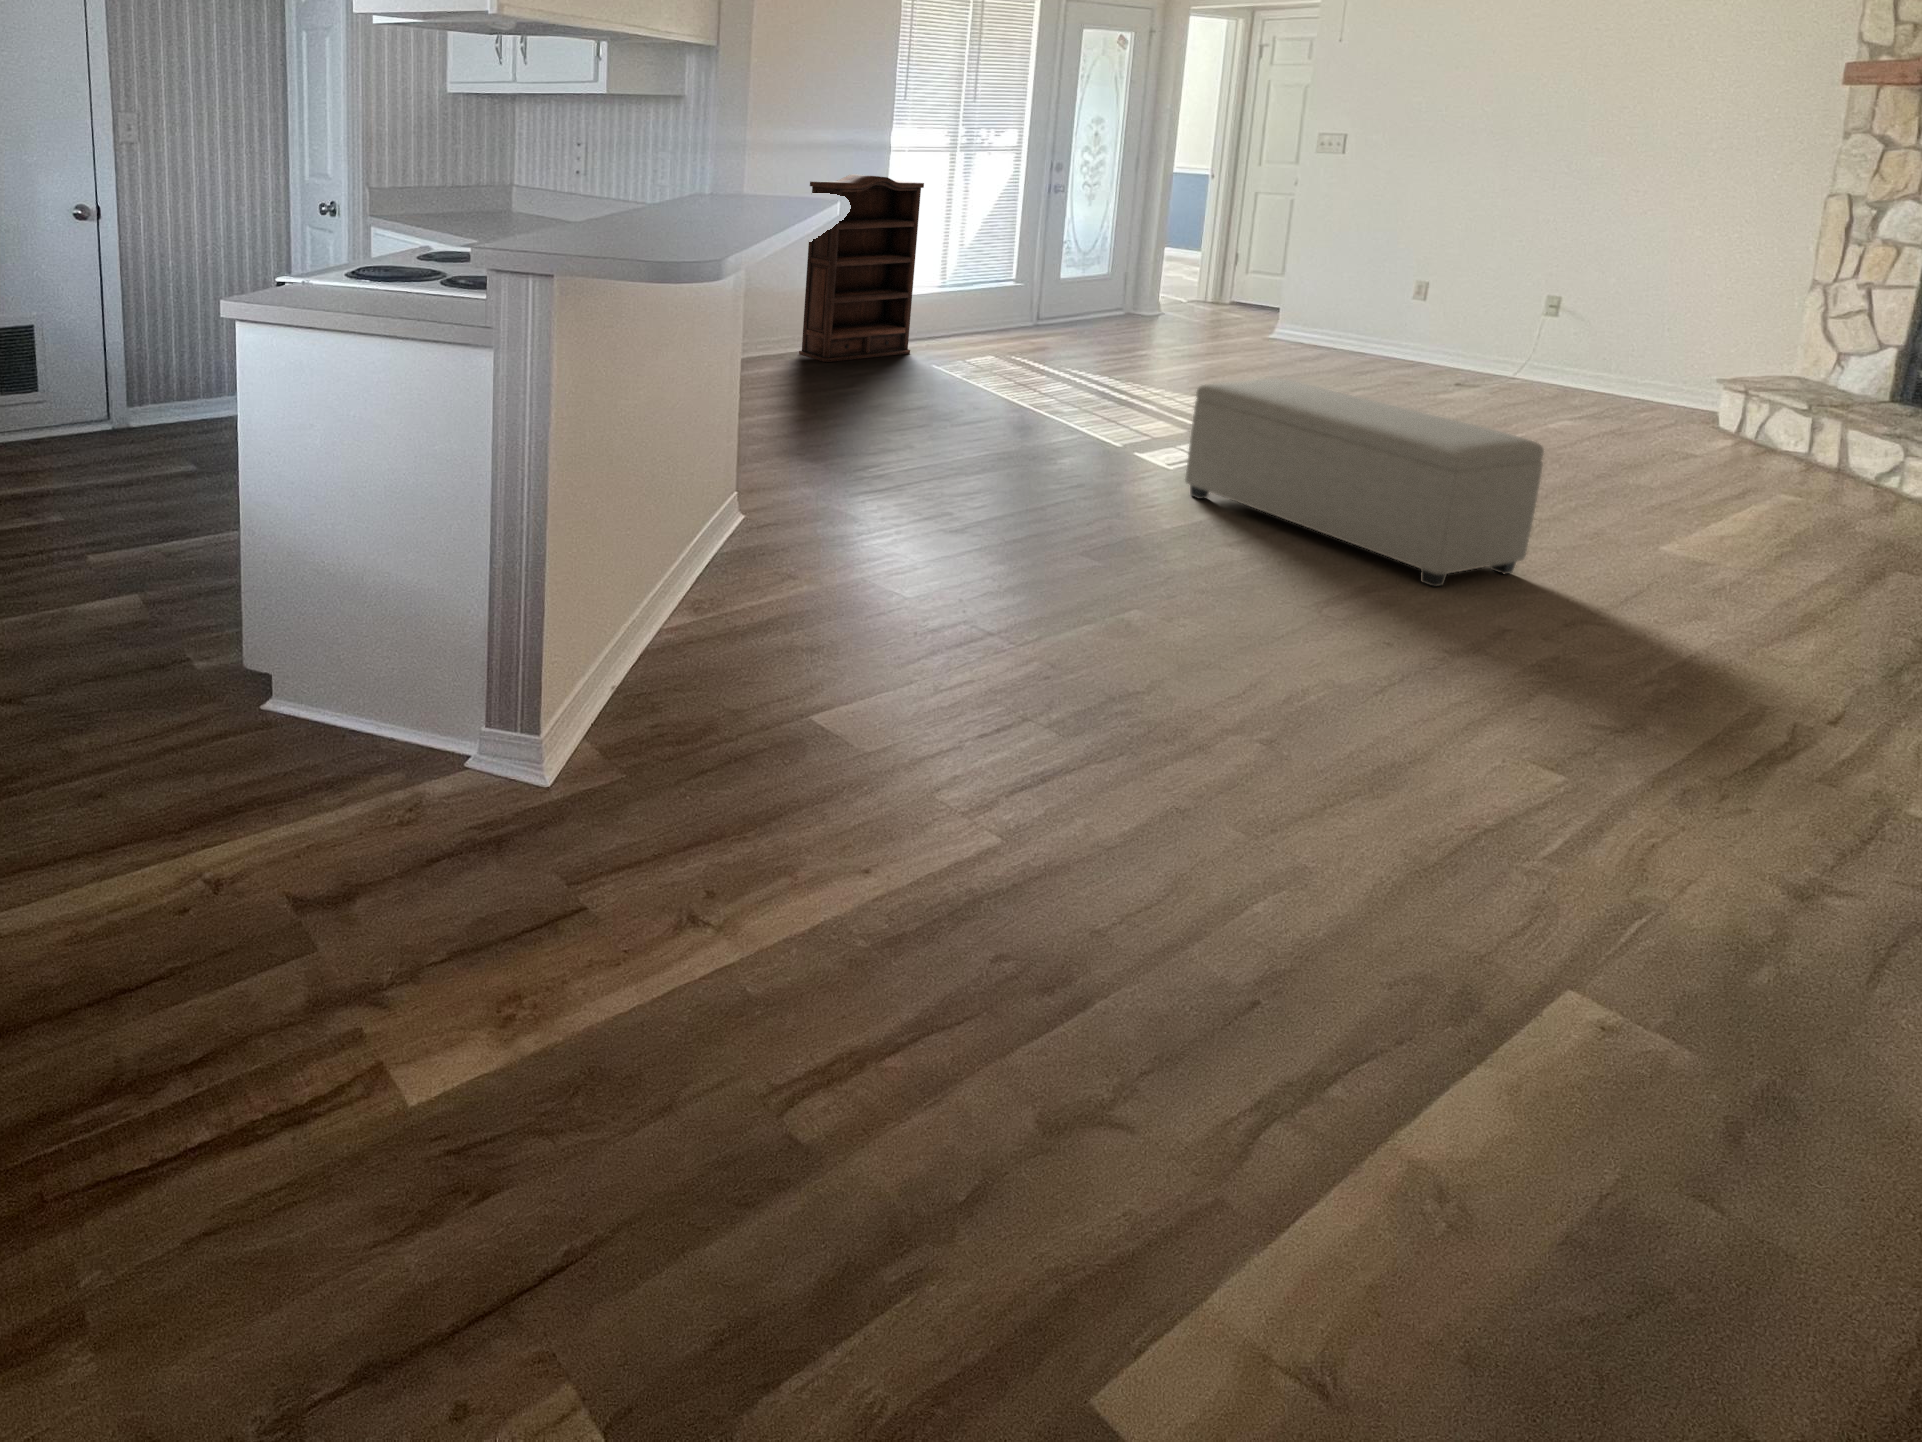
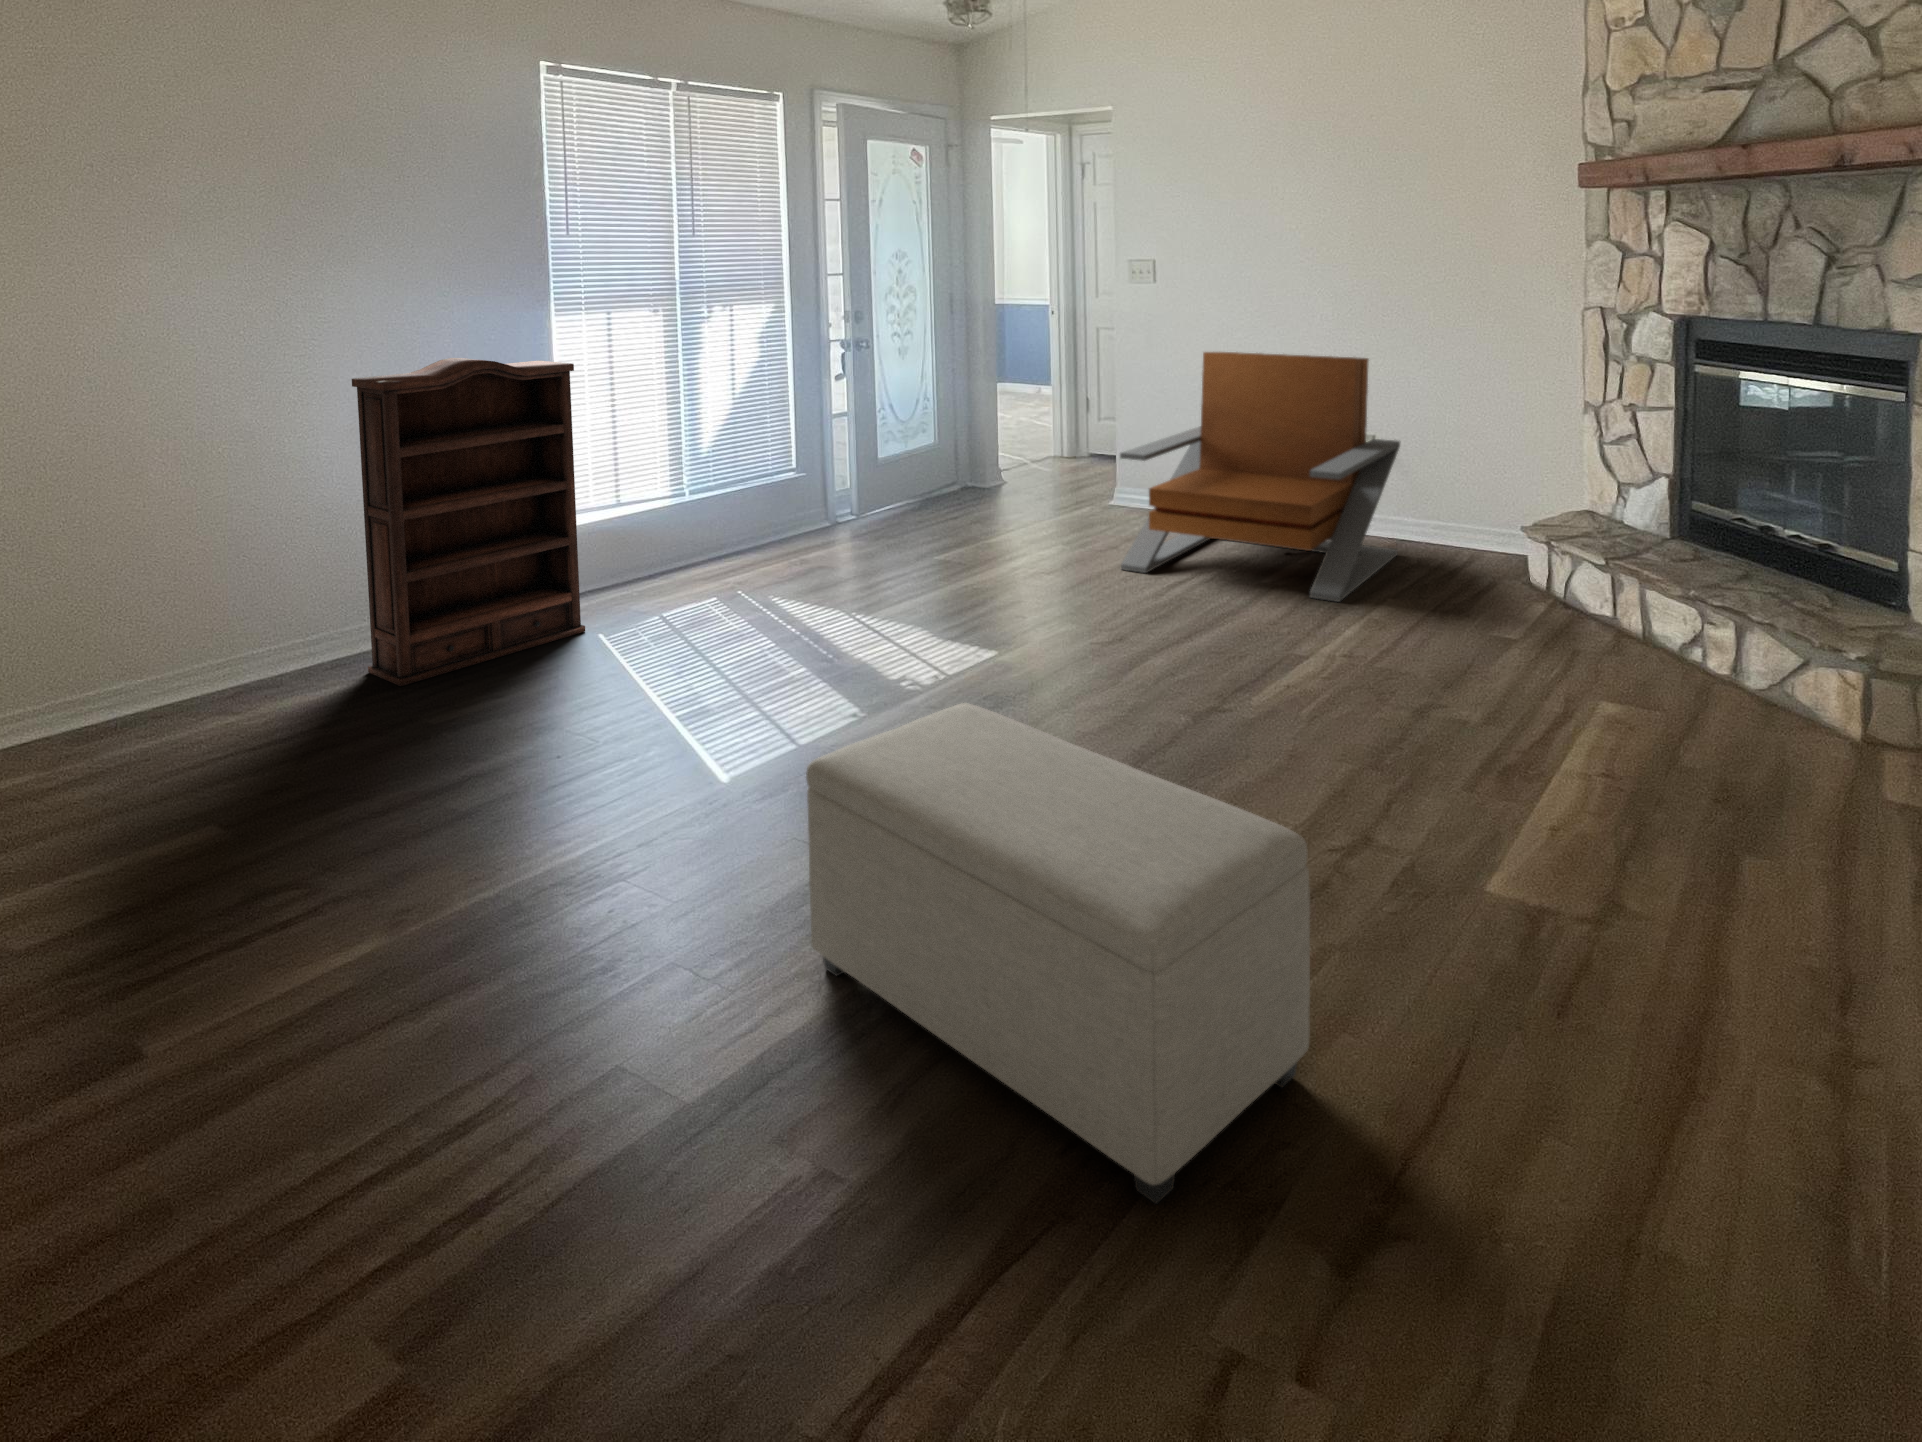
lounge chair: none [1295,212,1586,412] -> present [1120,352,1400,602]

